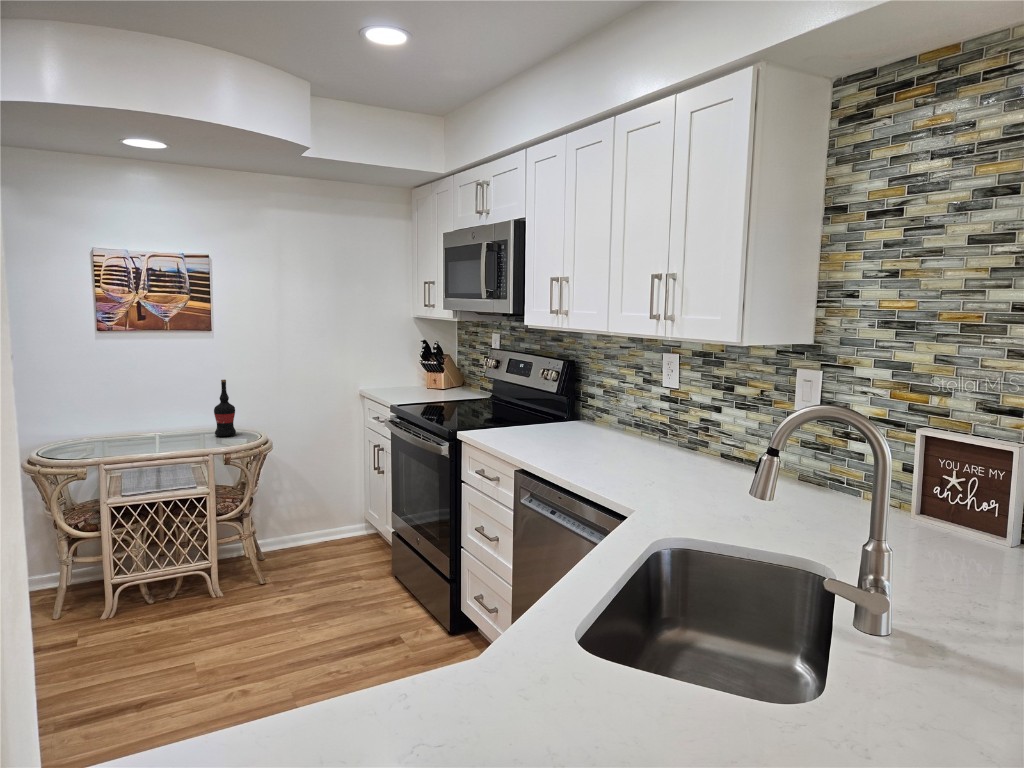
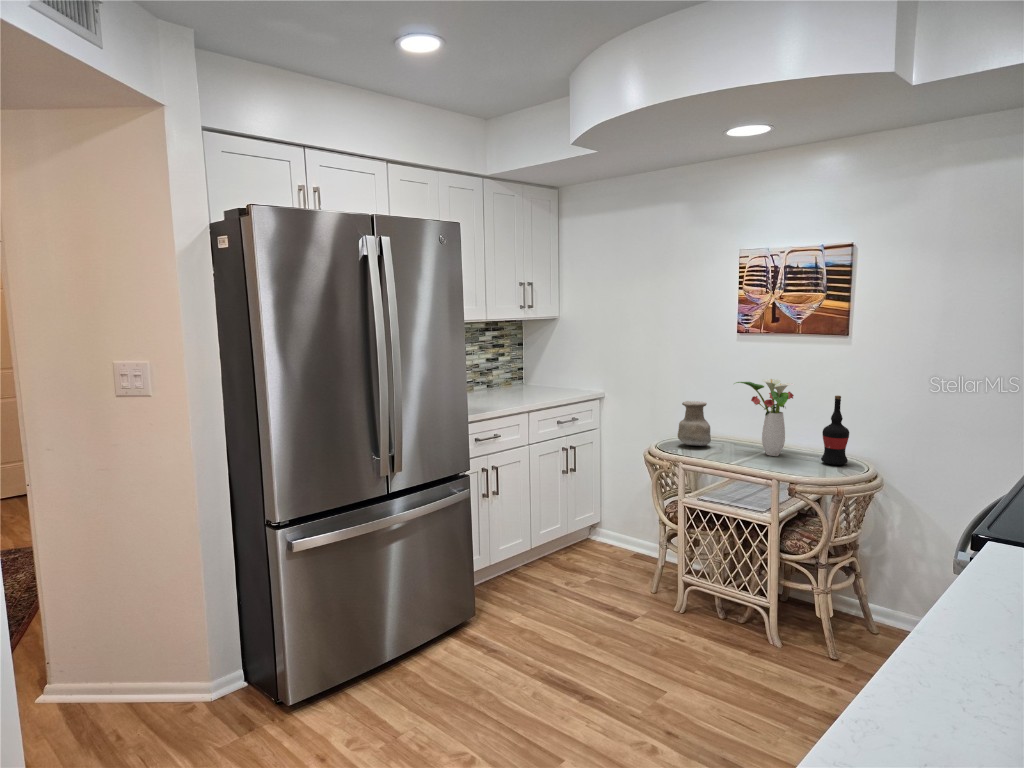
flower arrangement: none [124,372,191,441] -> present [736,379,794,456]
vase: none [59,403,100,450] -> present [678,401,711,446]

